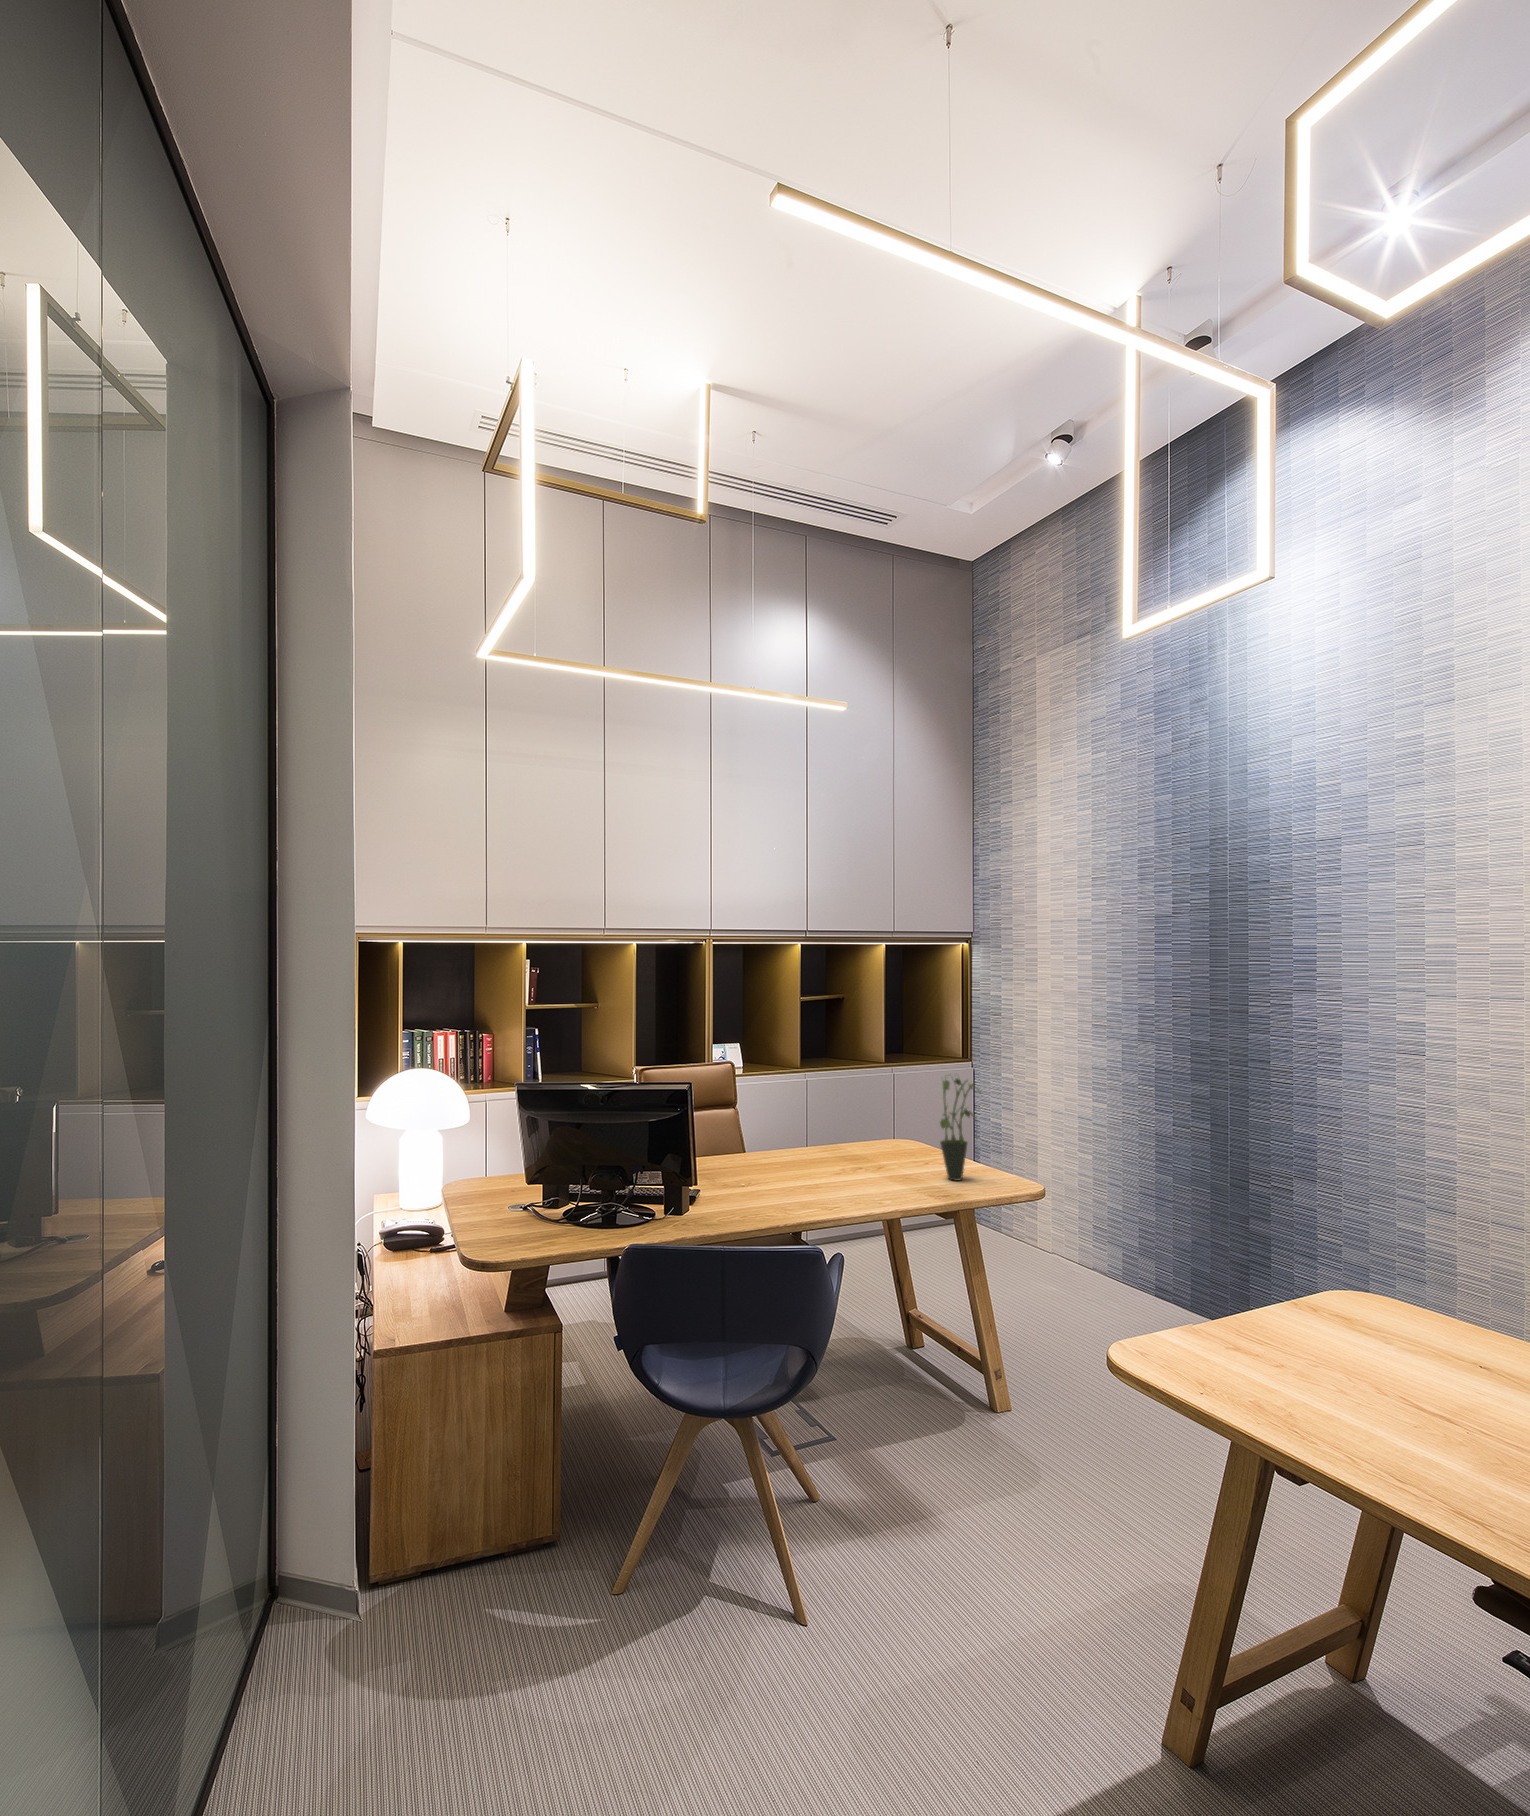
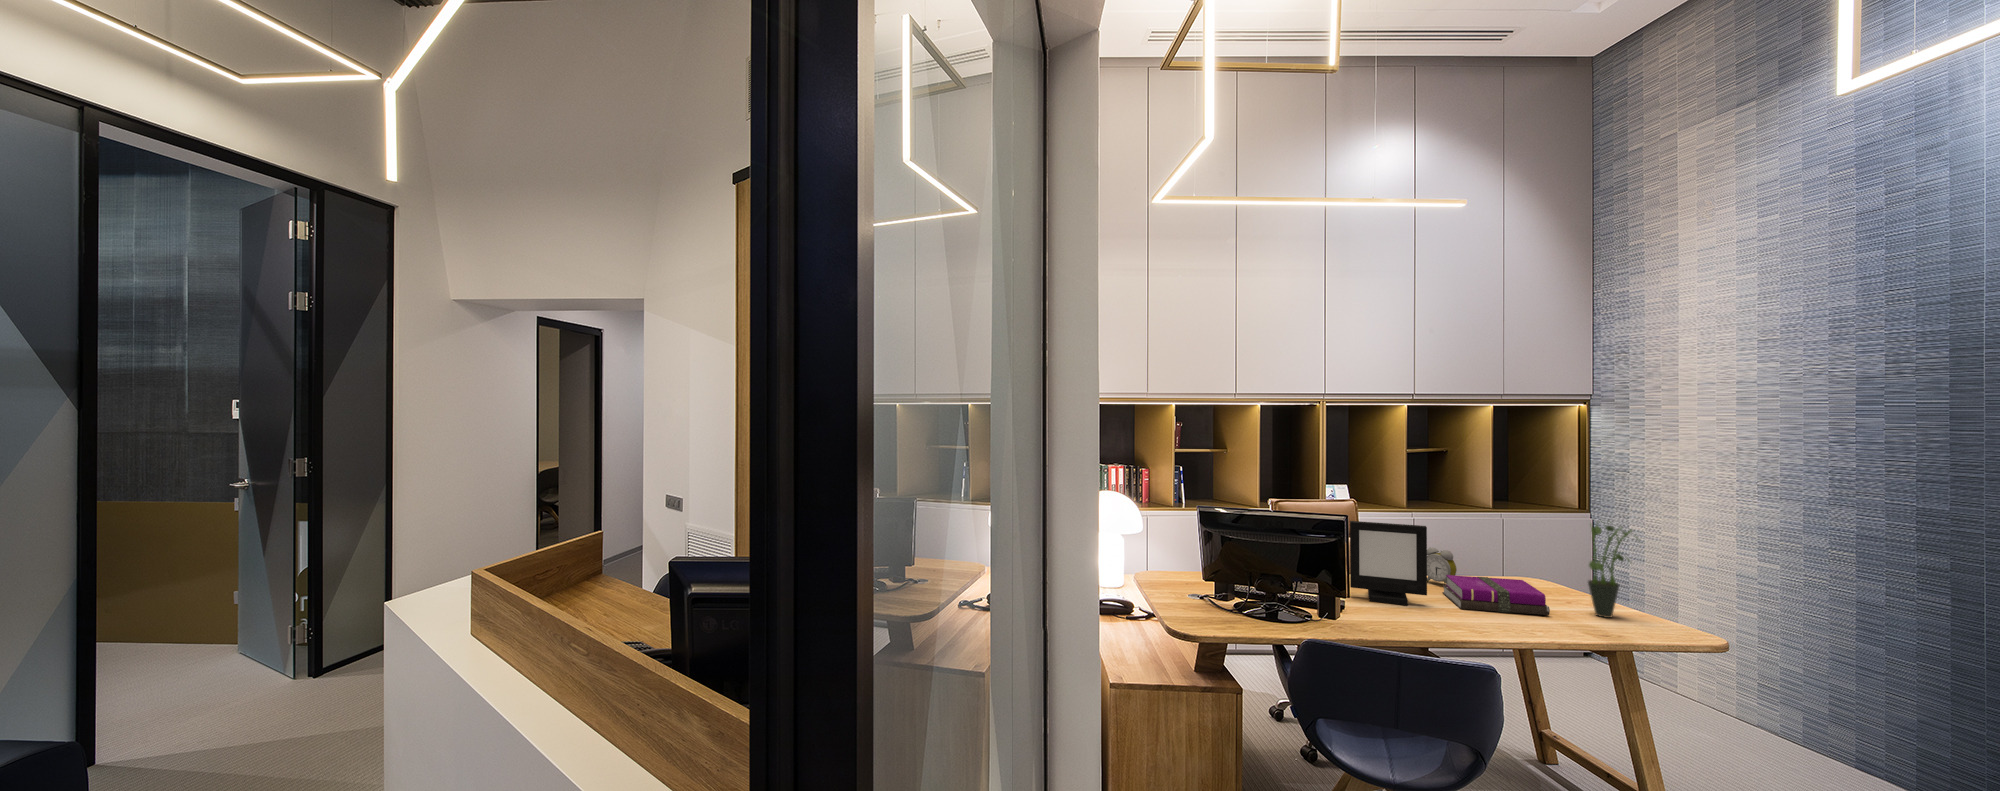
picture frame: none [707,1091,787,1188] -> present [1350,521,1427,605]
alarm clock: none [792,1116,825,1162] -> present [1427,547,1457,584]
notebook: none [808,1146,905,1186] -> present [1443,575,1550,615]

